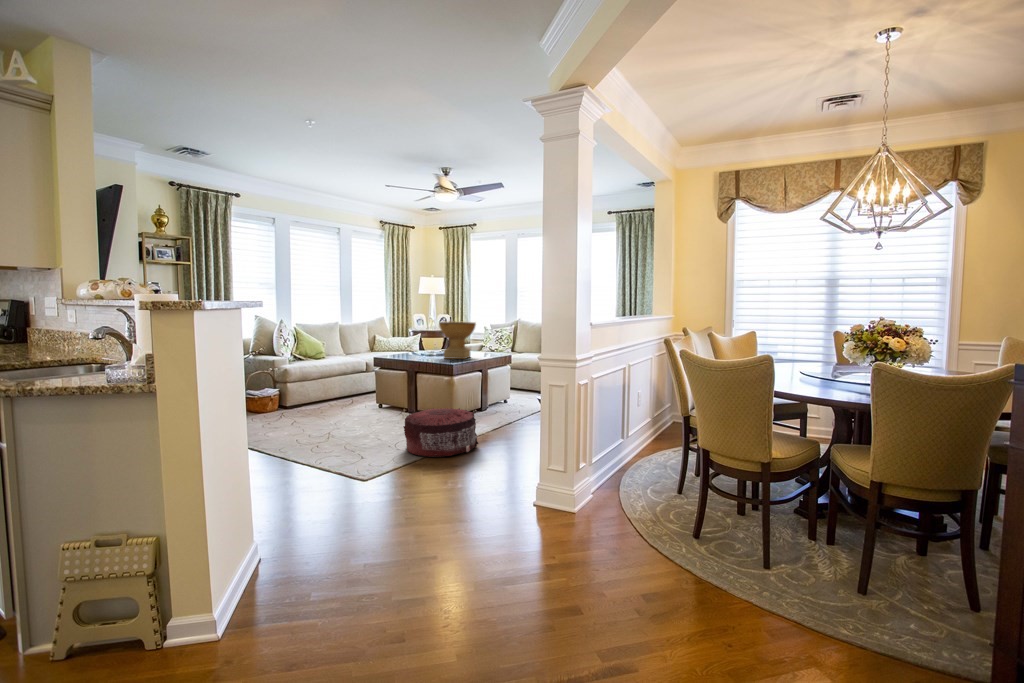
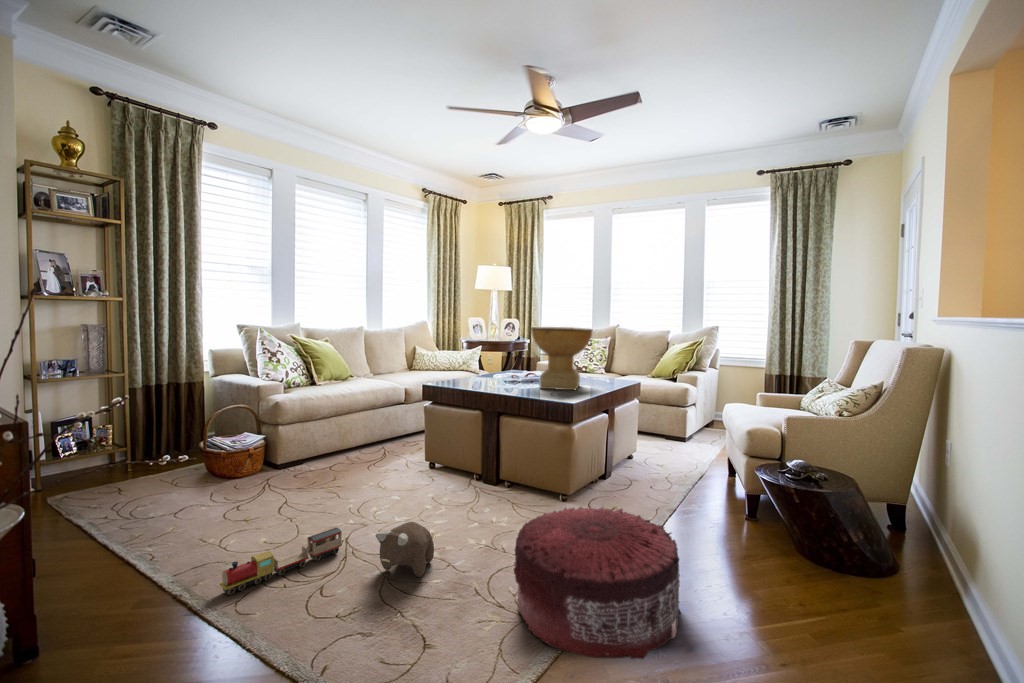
plush toy: none [343,418,373,441] -> present [376,522,434,577]
toy train: none [272,424,327,447] -> present [220,528,342,595]

